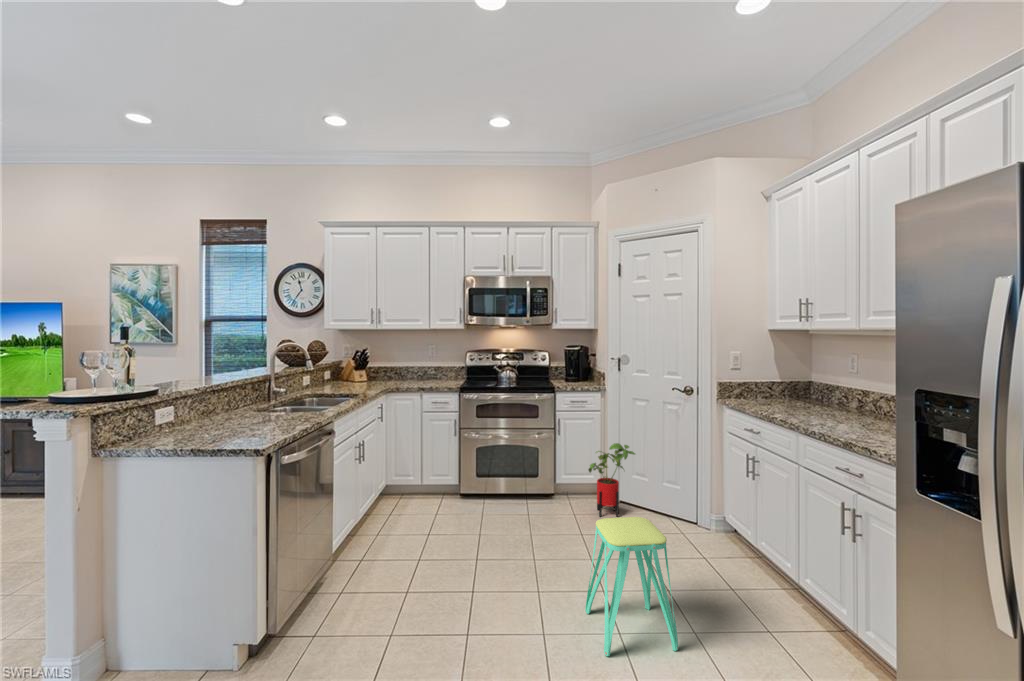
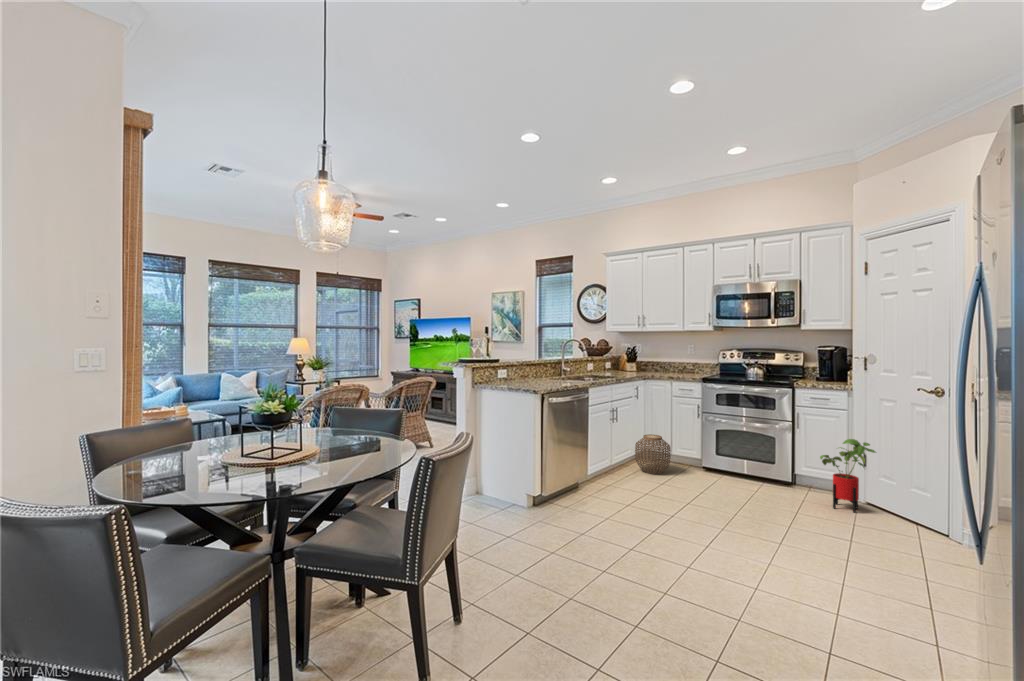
woven basket: none [380,465,426,518] -> present [635,434,671,474]
stool: present [585,517,678,656] -> none [751,477,824,590]

